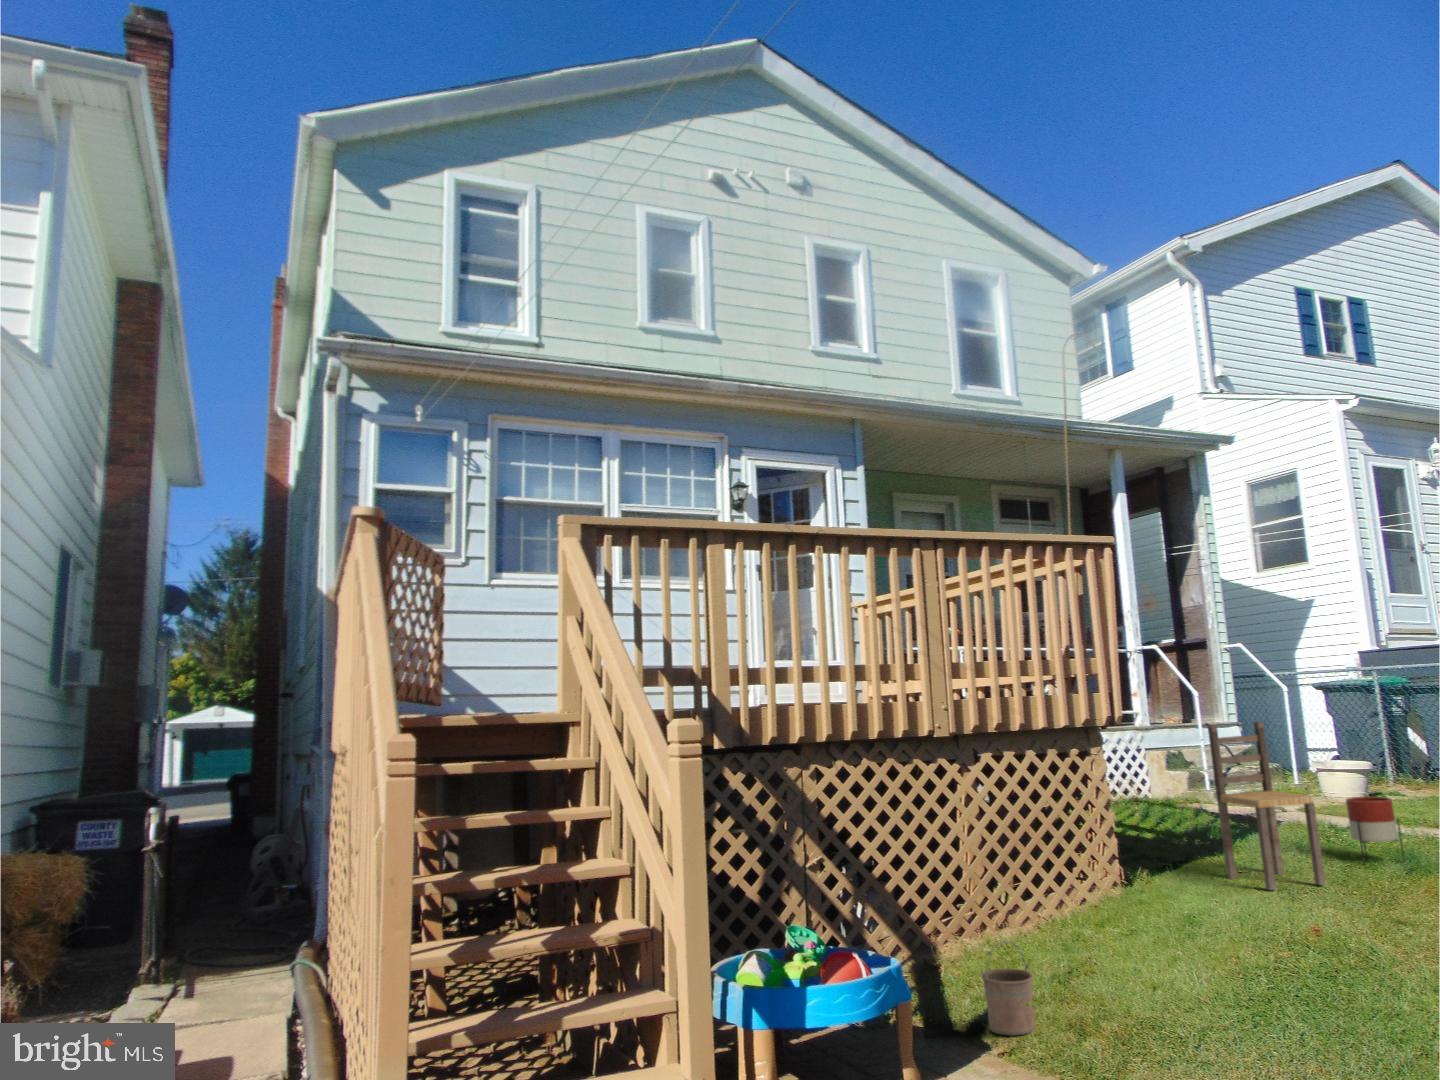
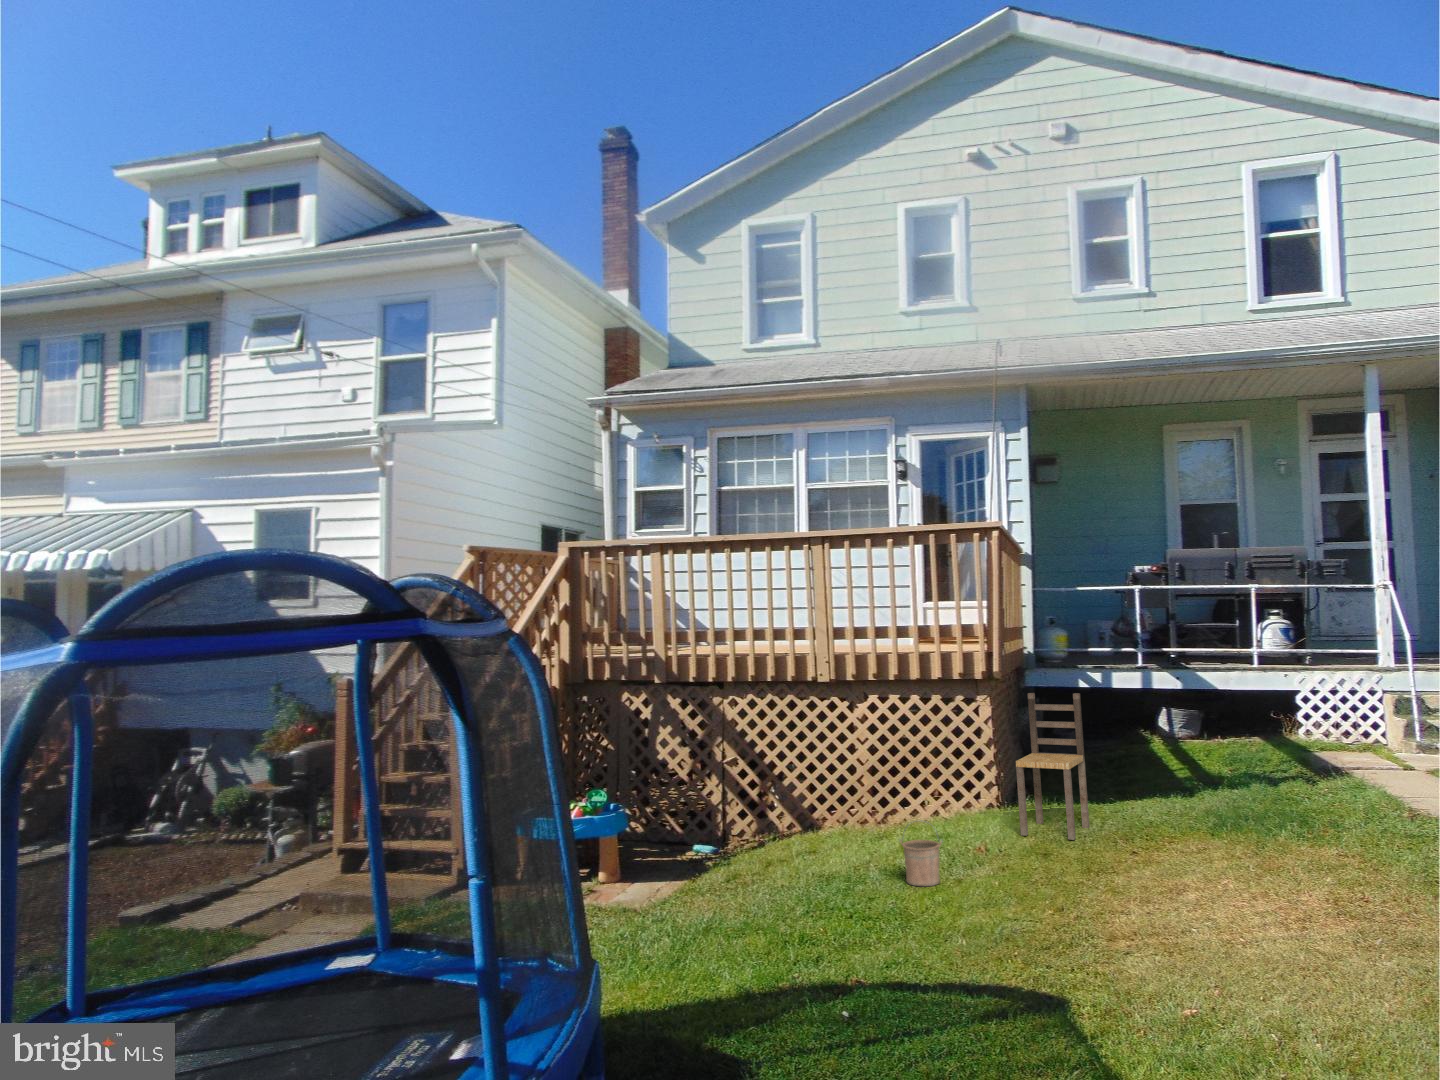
planter: present [1346,797,1405,864] -> none [1178,772,1225,839]
bucket: present [981,941,1035,1036] -> present [900,839,942,886]

